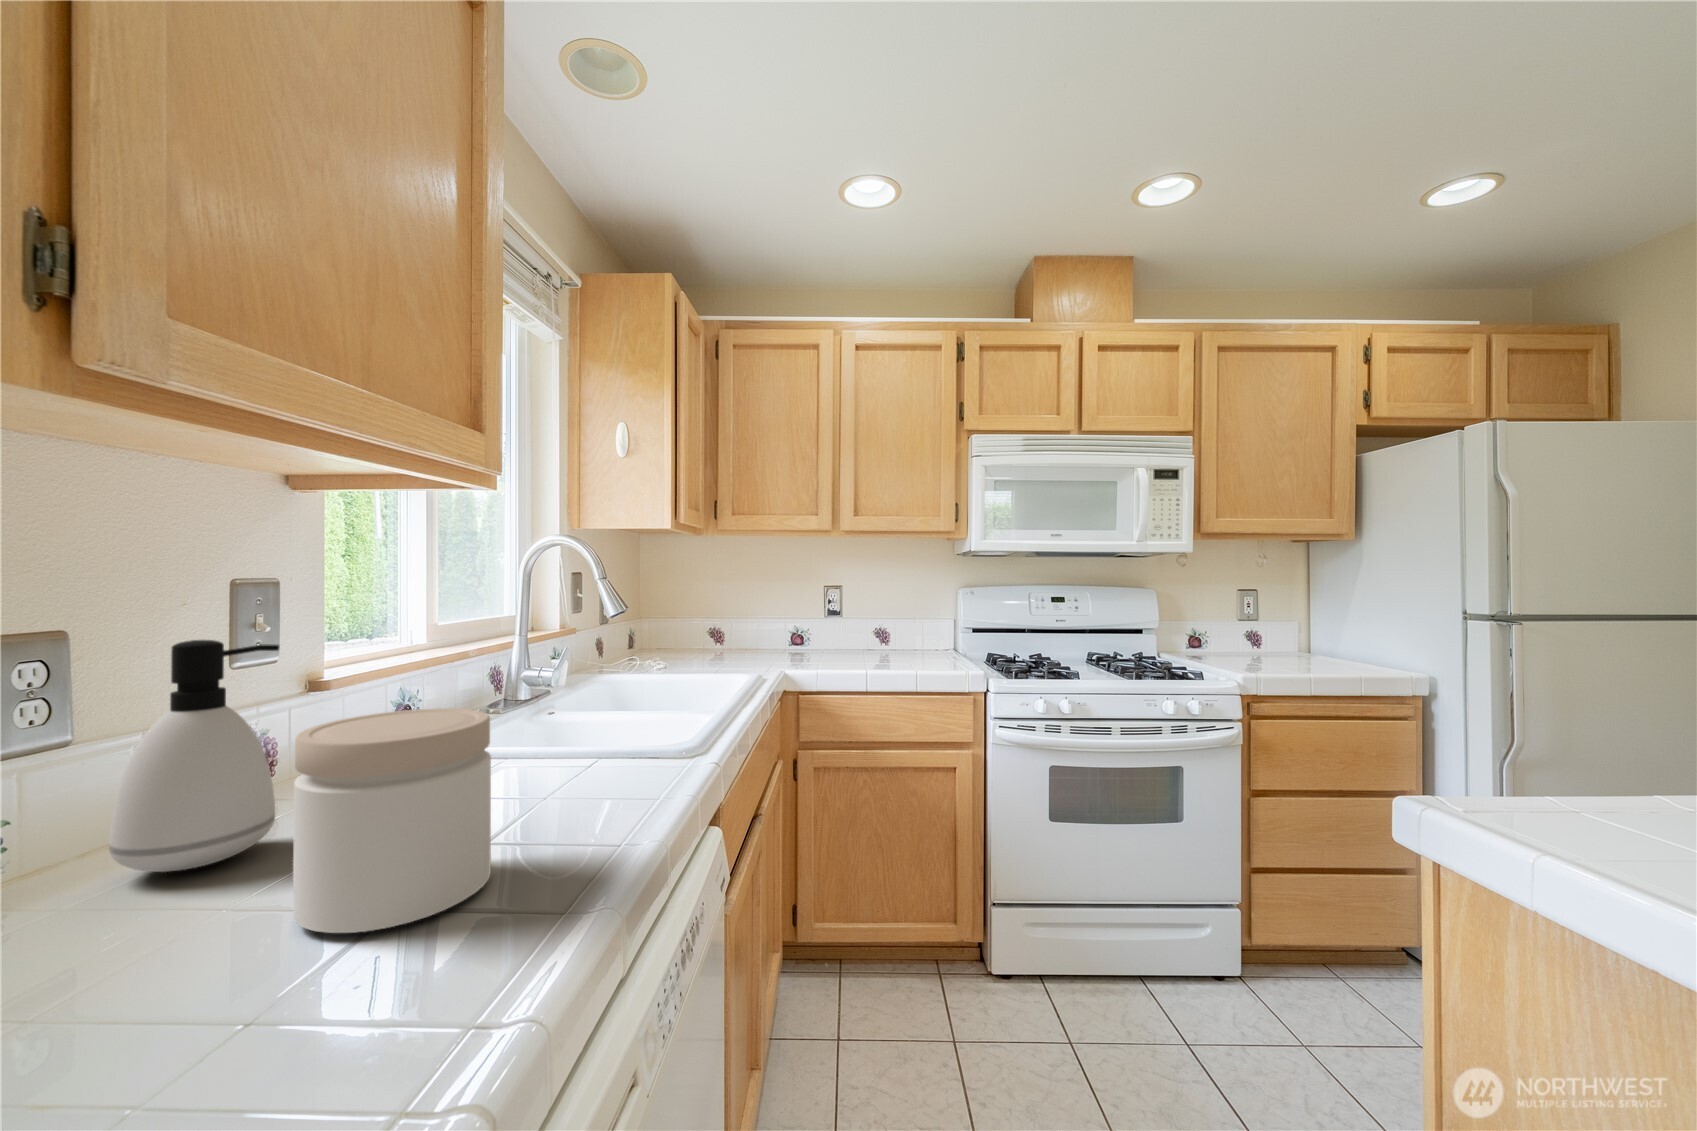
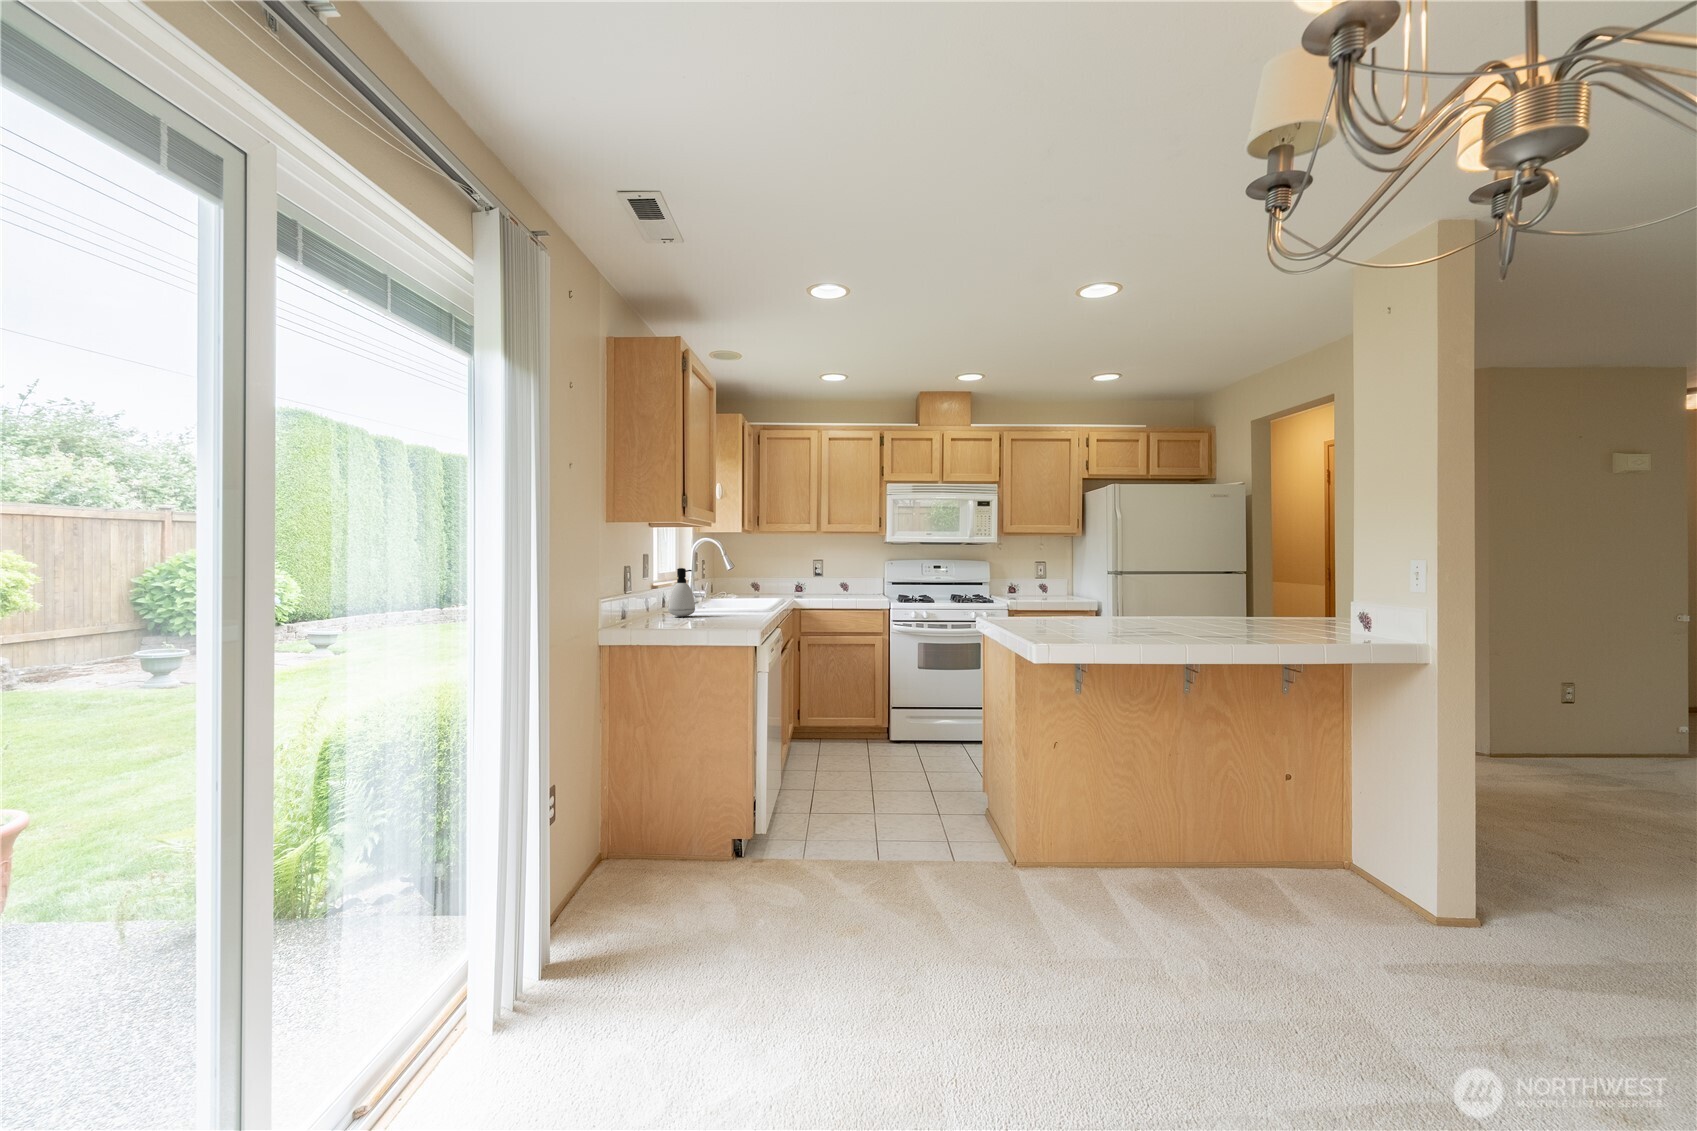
jar: present [293,708,491,933] -> none [719,583,752,618]

